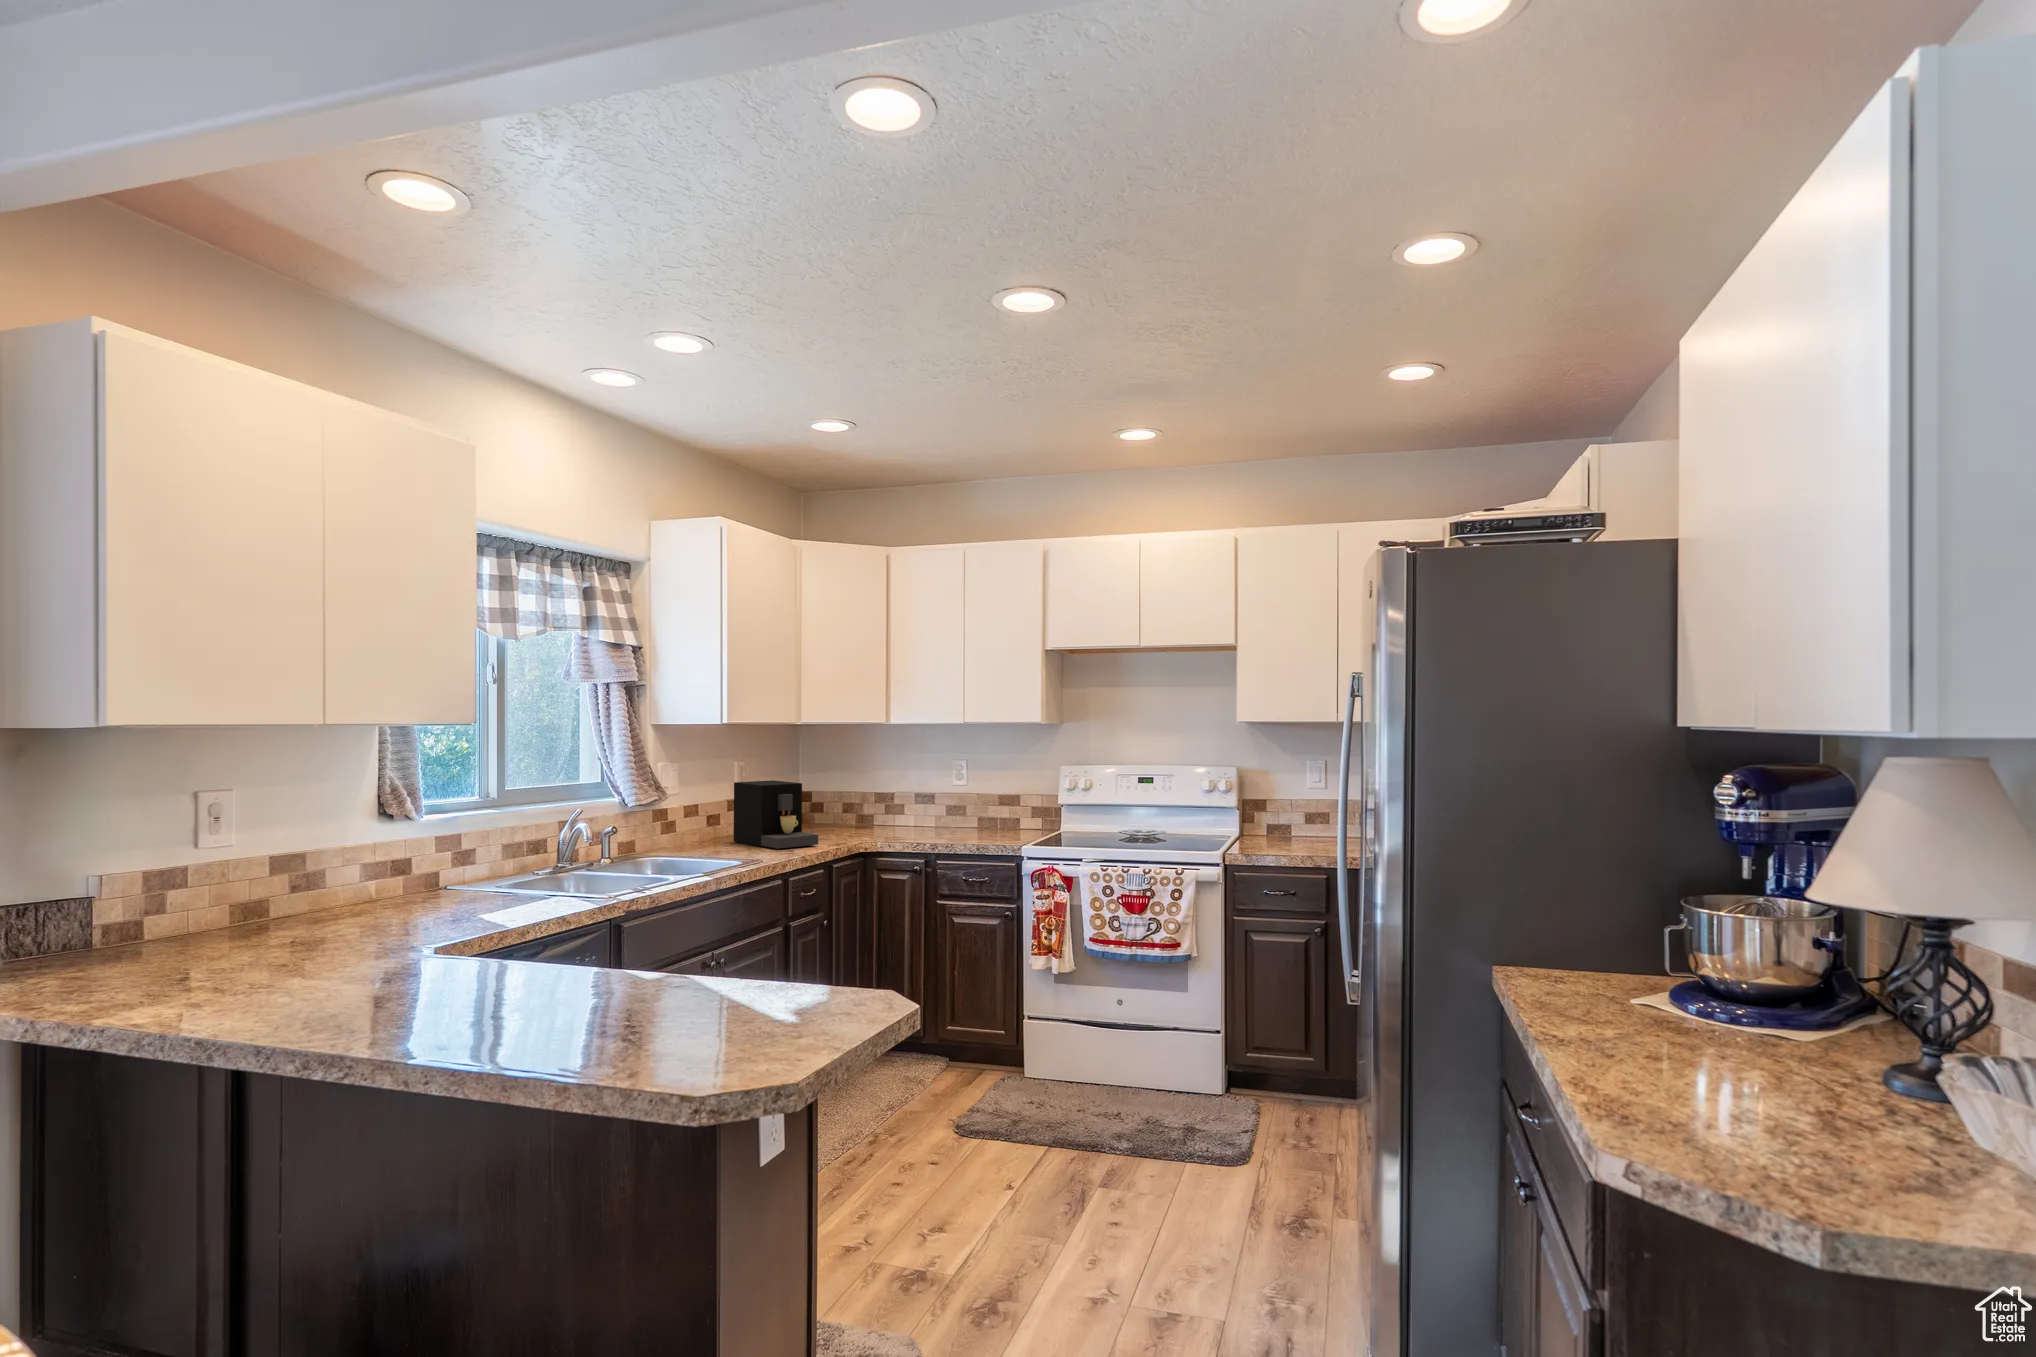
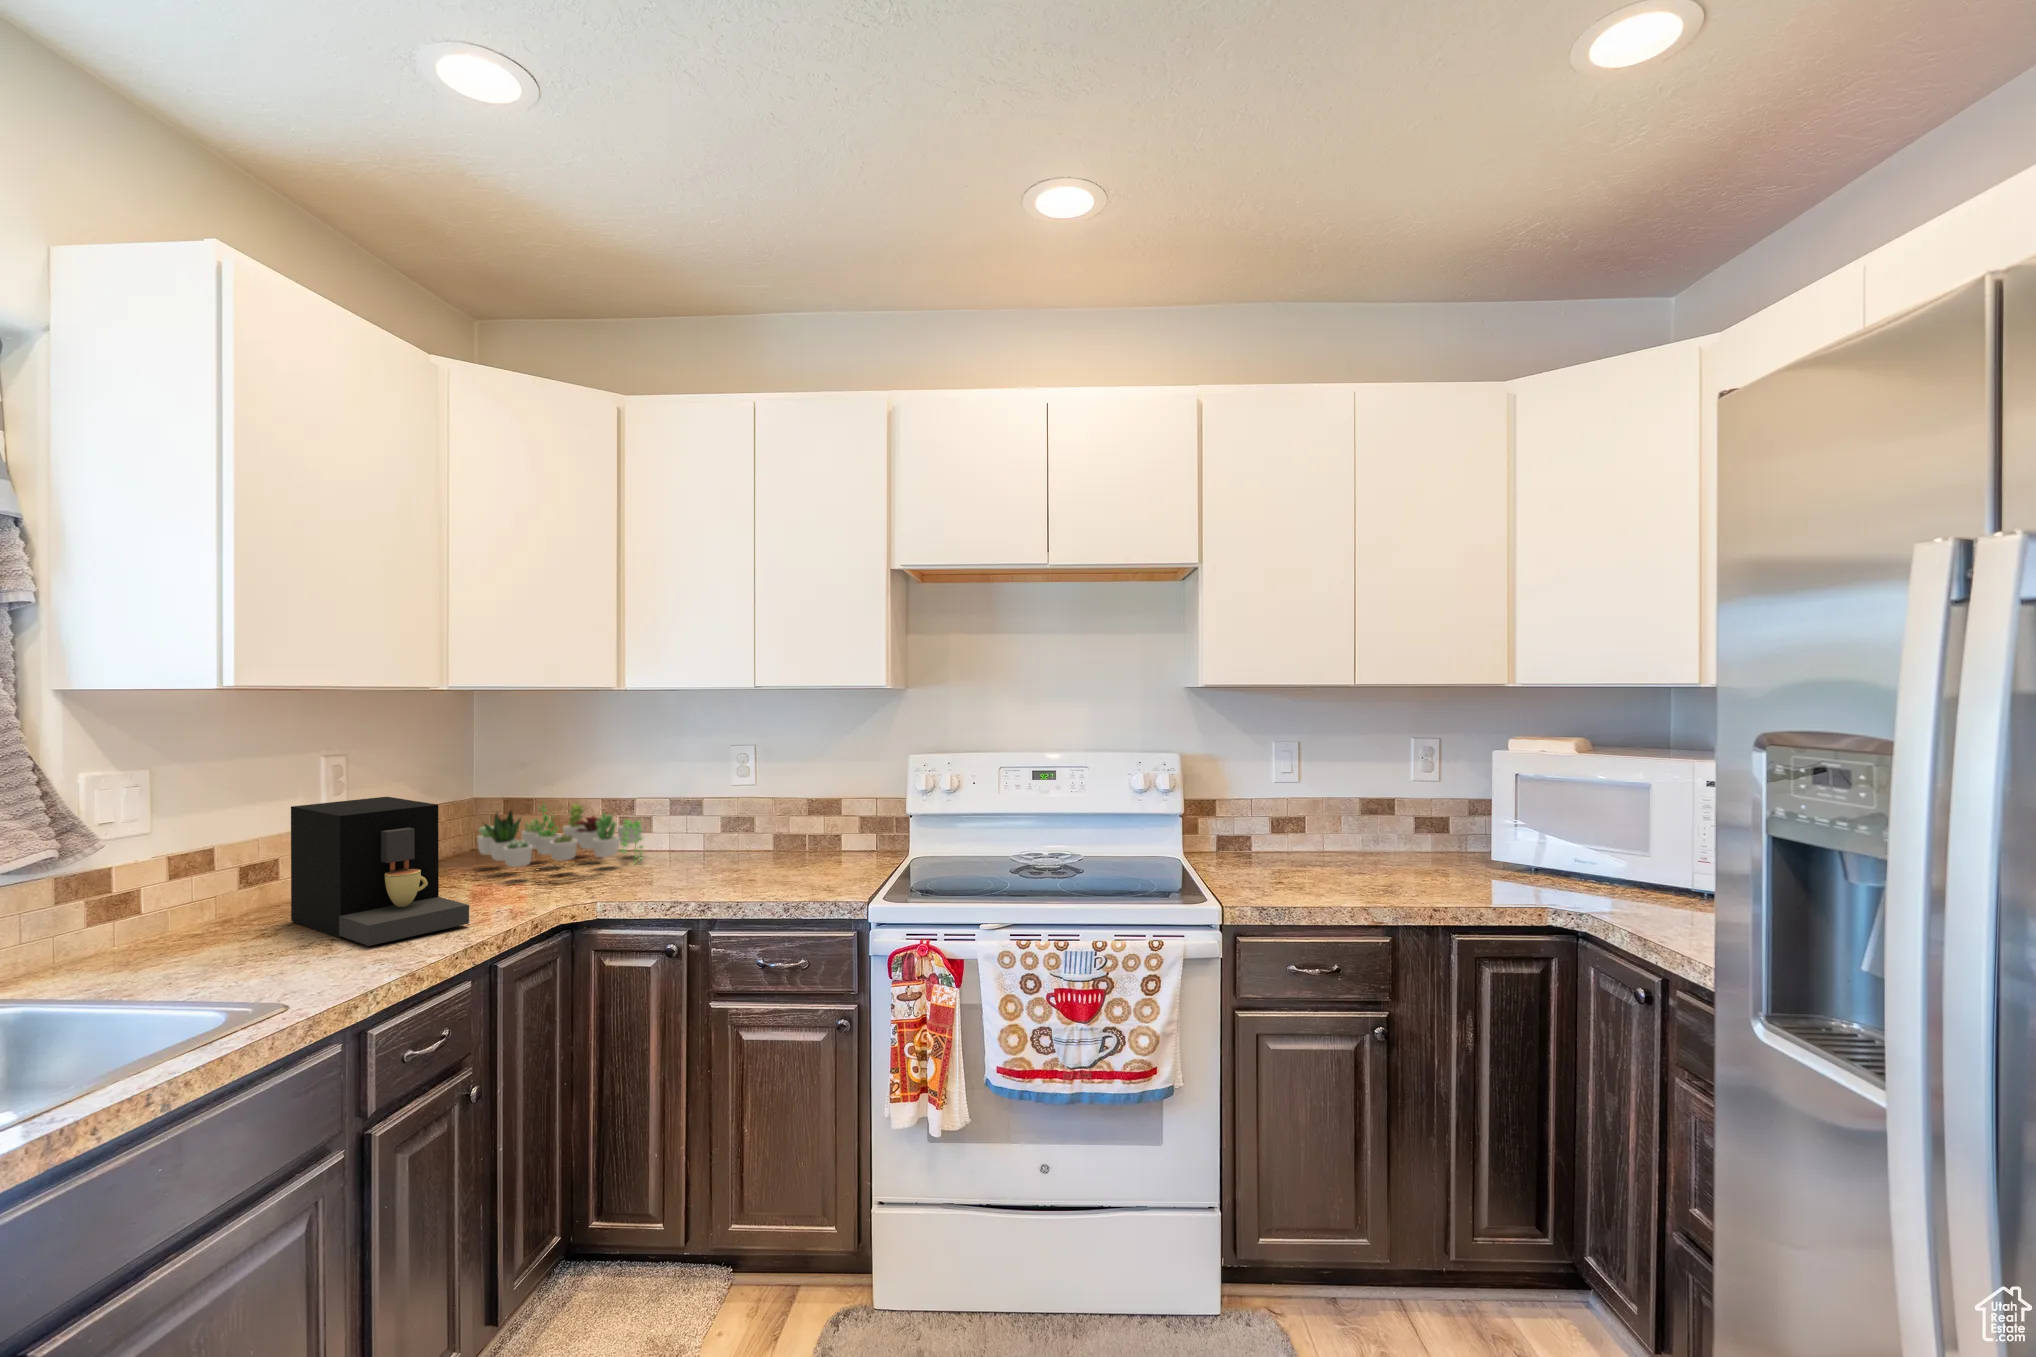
succulent plant: none [809,789,900,830] -> present [477,804,643,870]

